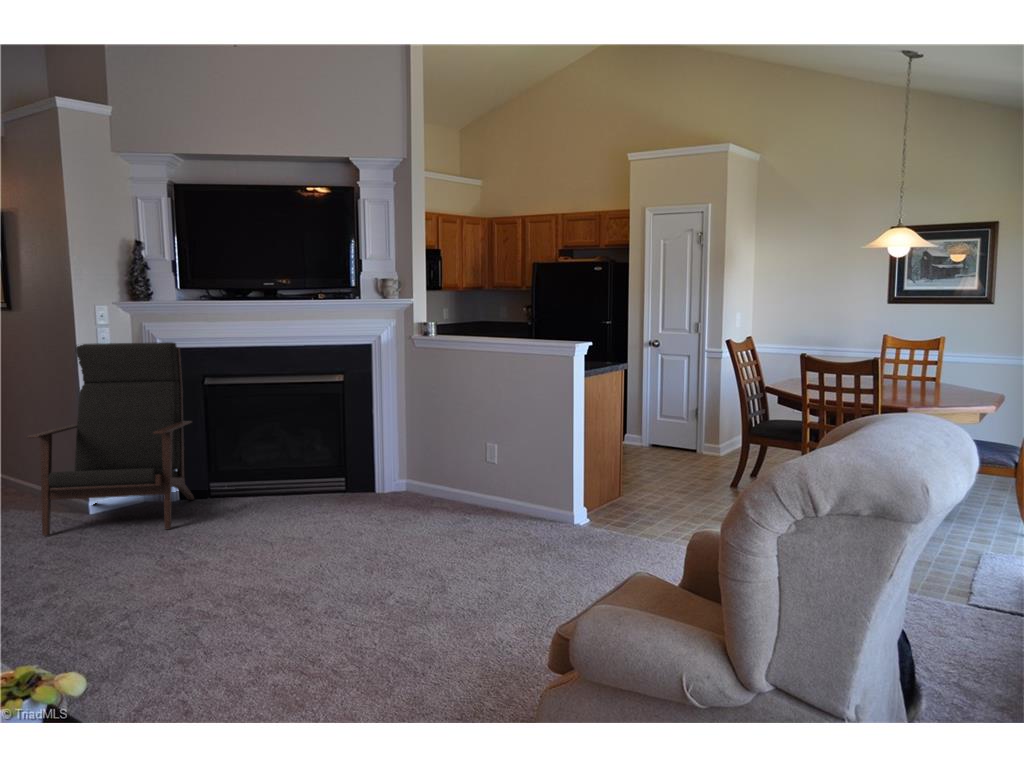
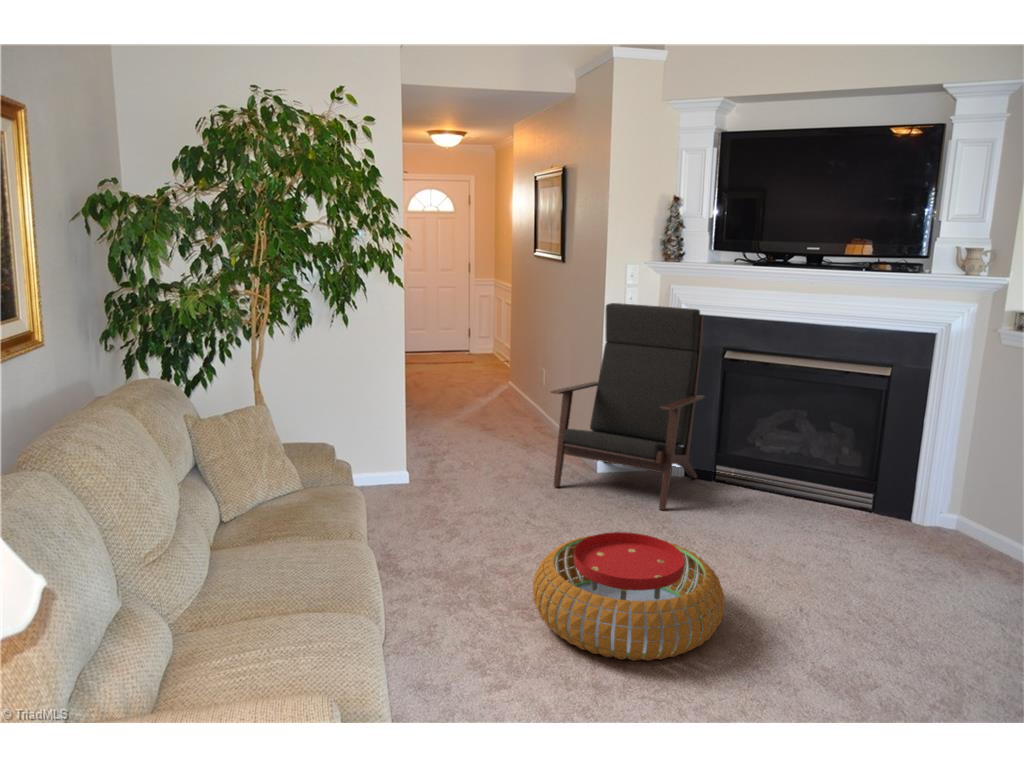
pouf: none [56,537,247,645] -> present [533,532,725,661]

